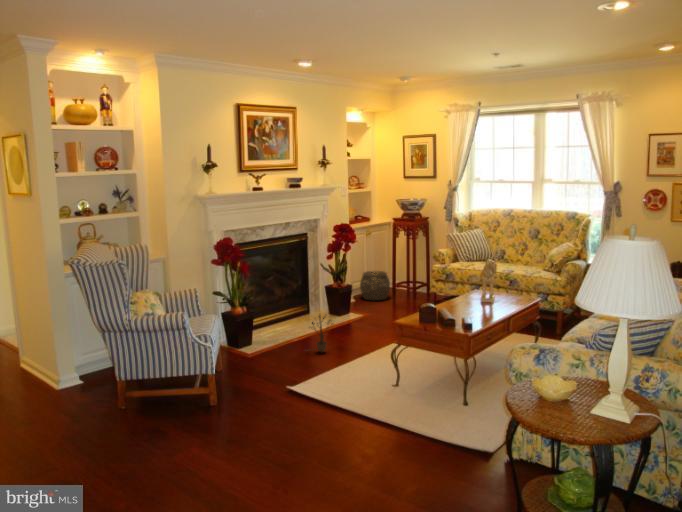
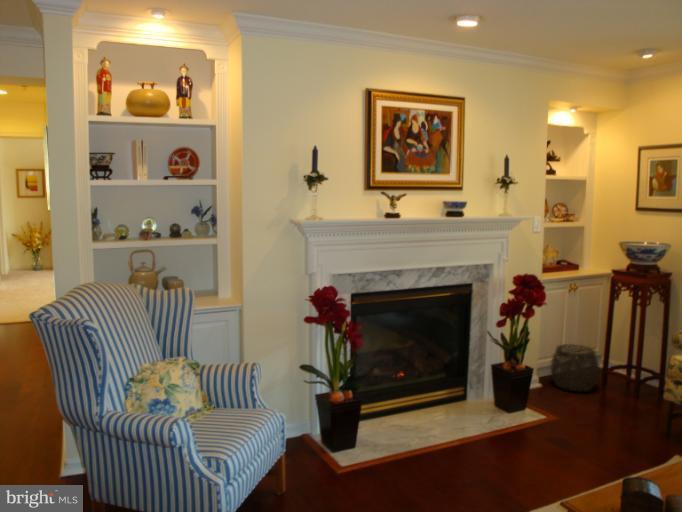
decorative plant: present [312,315,332,352] -> none [428,427,481,494]

